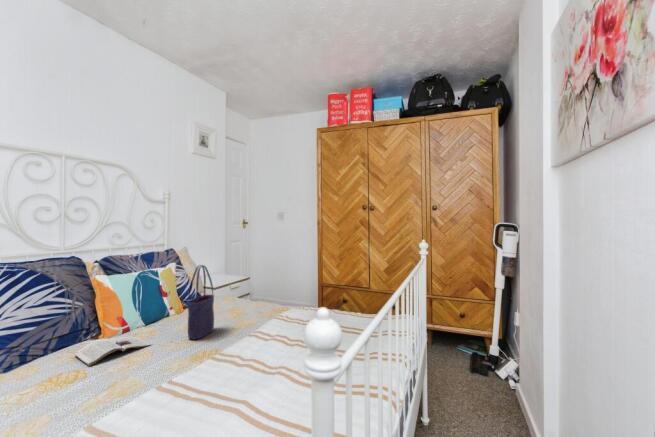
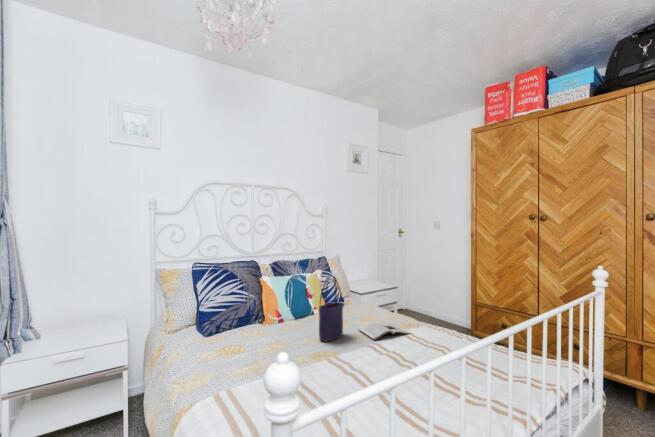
magazine: present [74,336,152,366] -> present [358,321,411,340]

